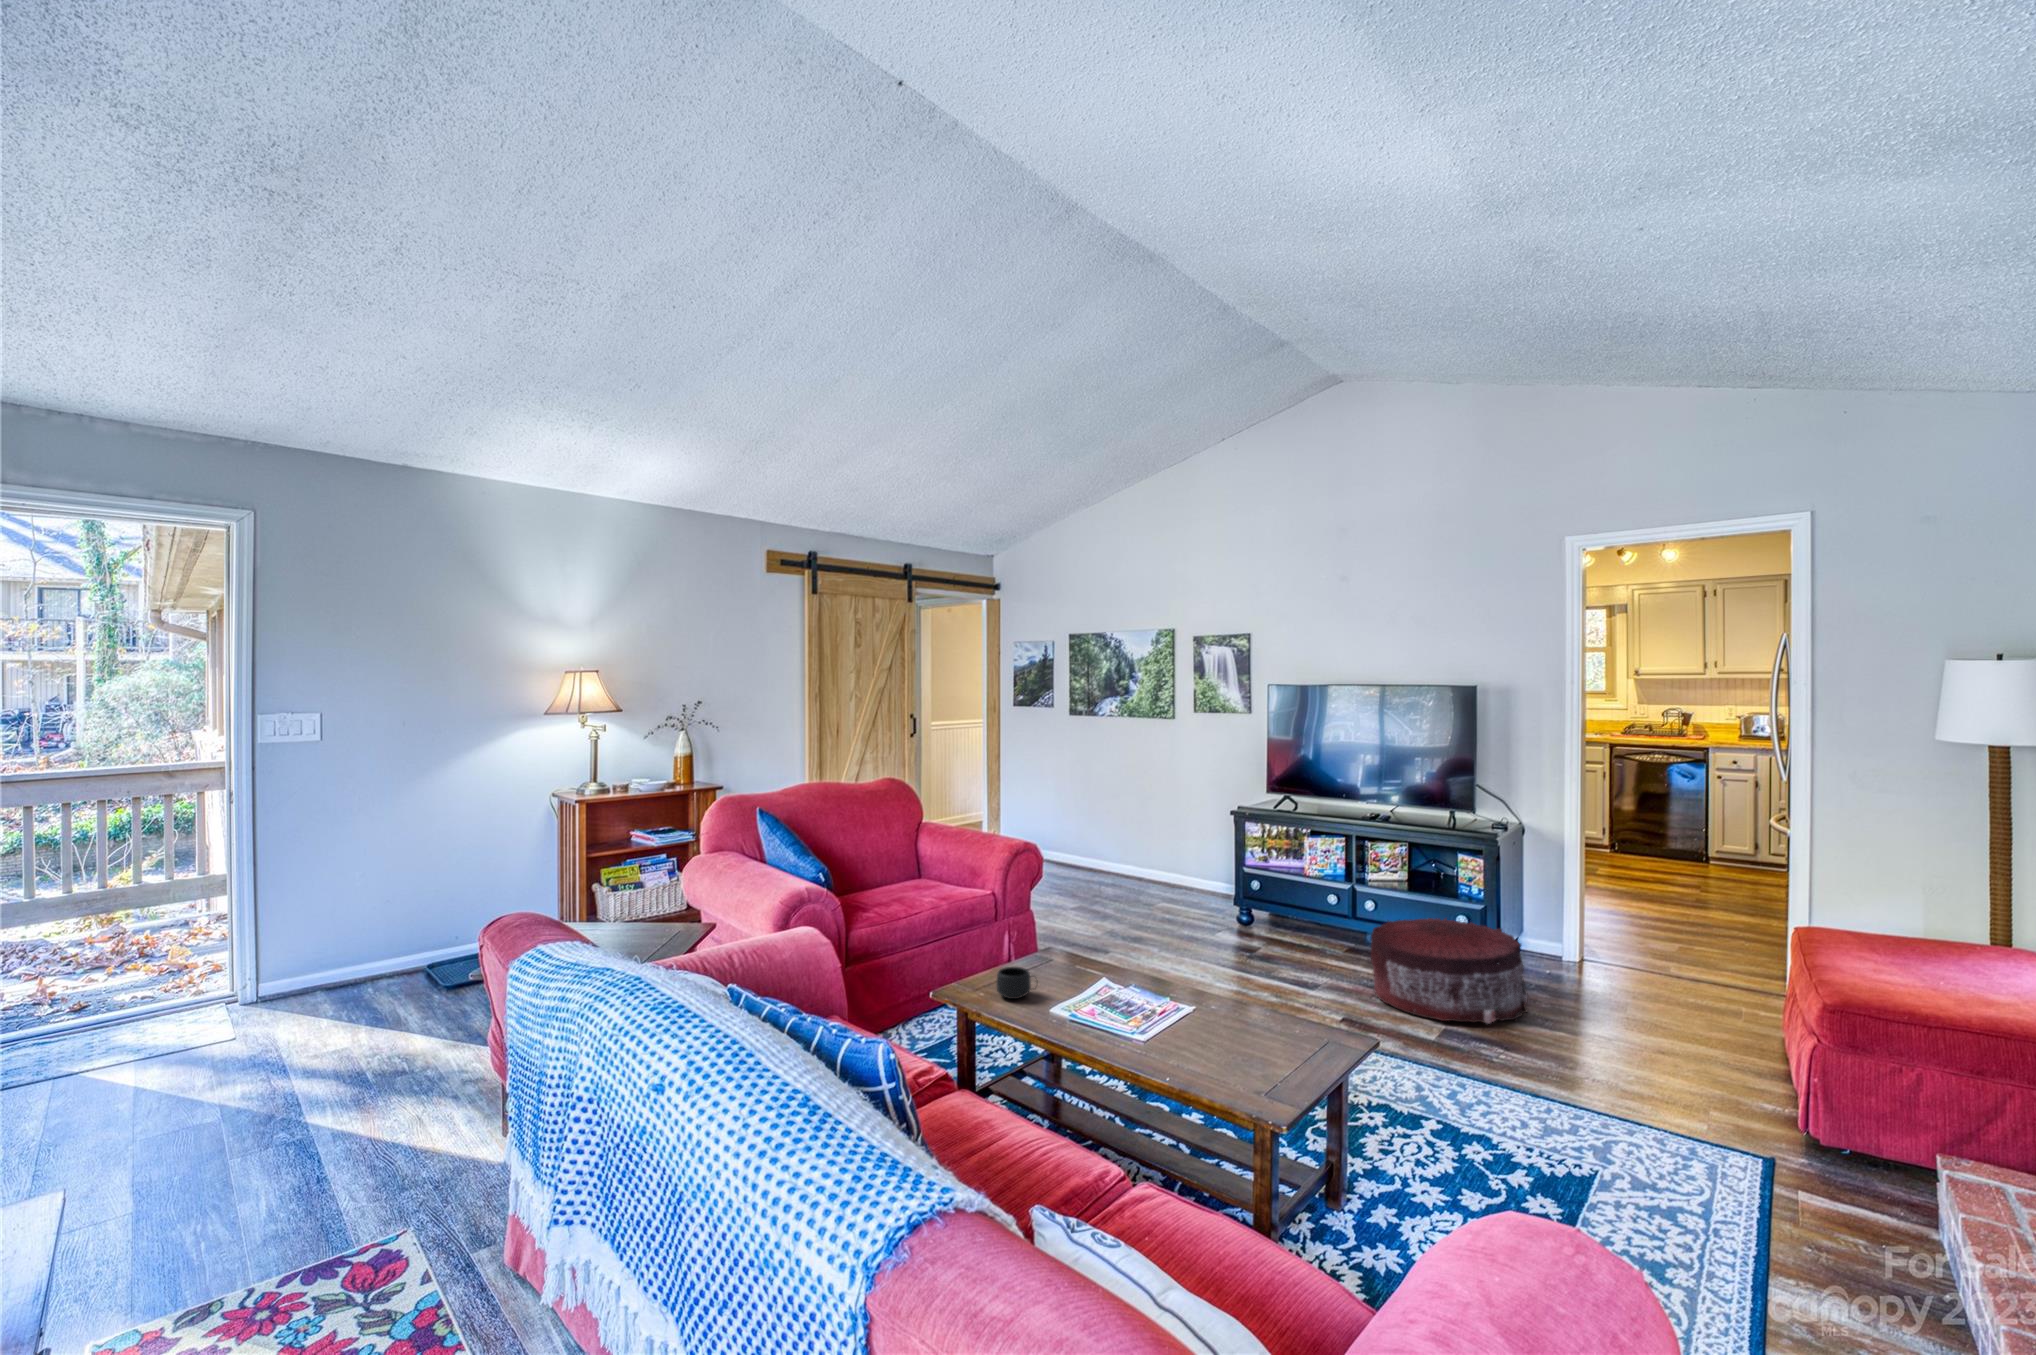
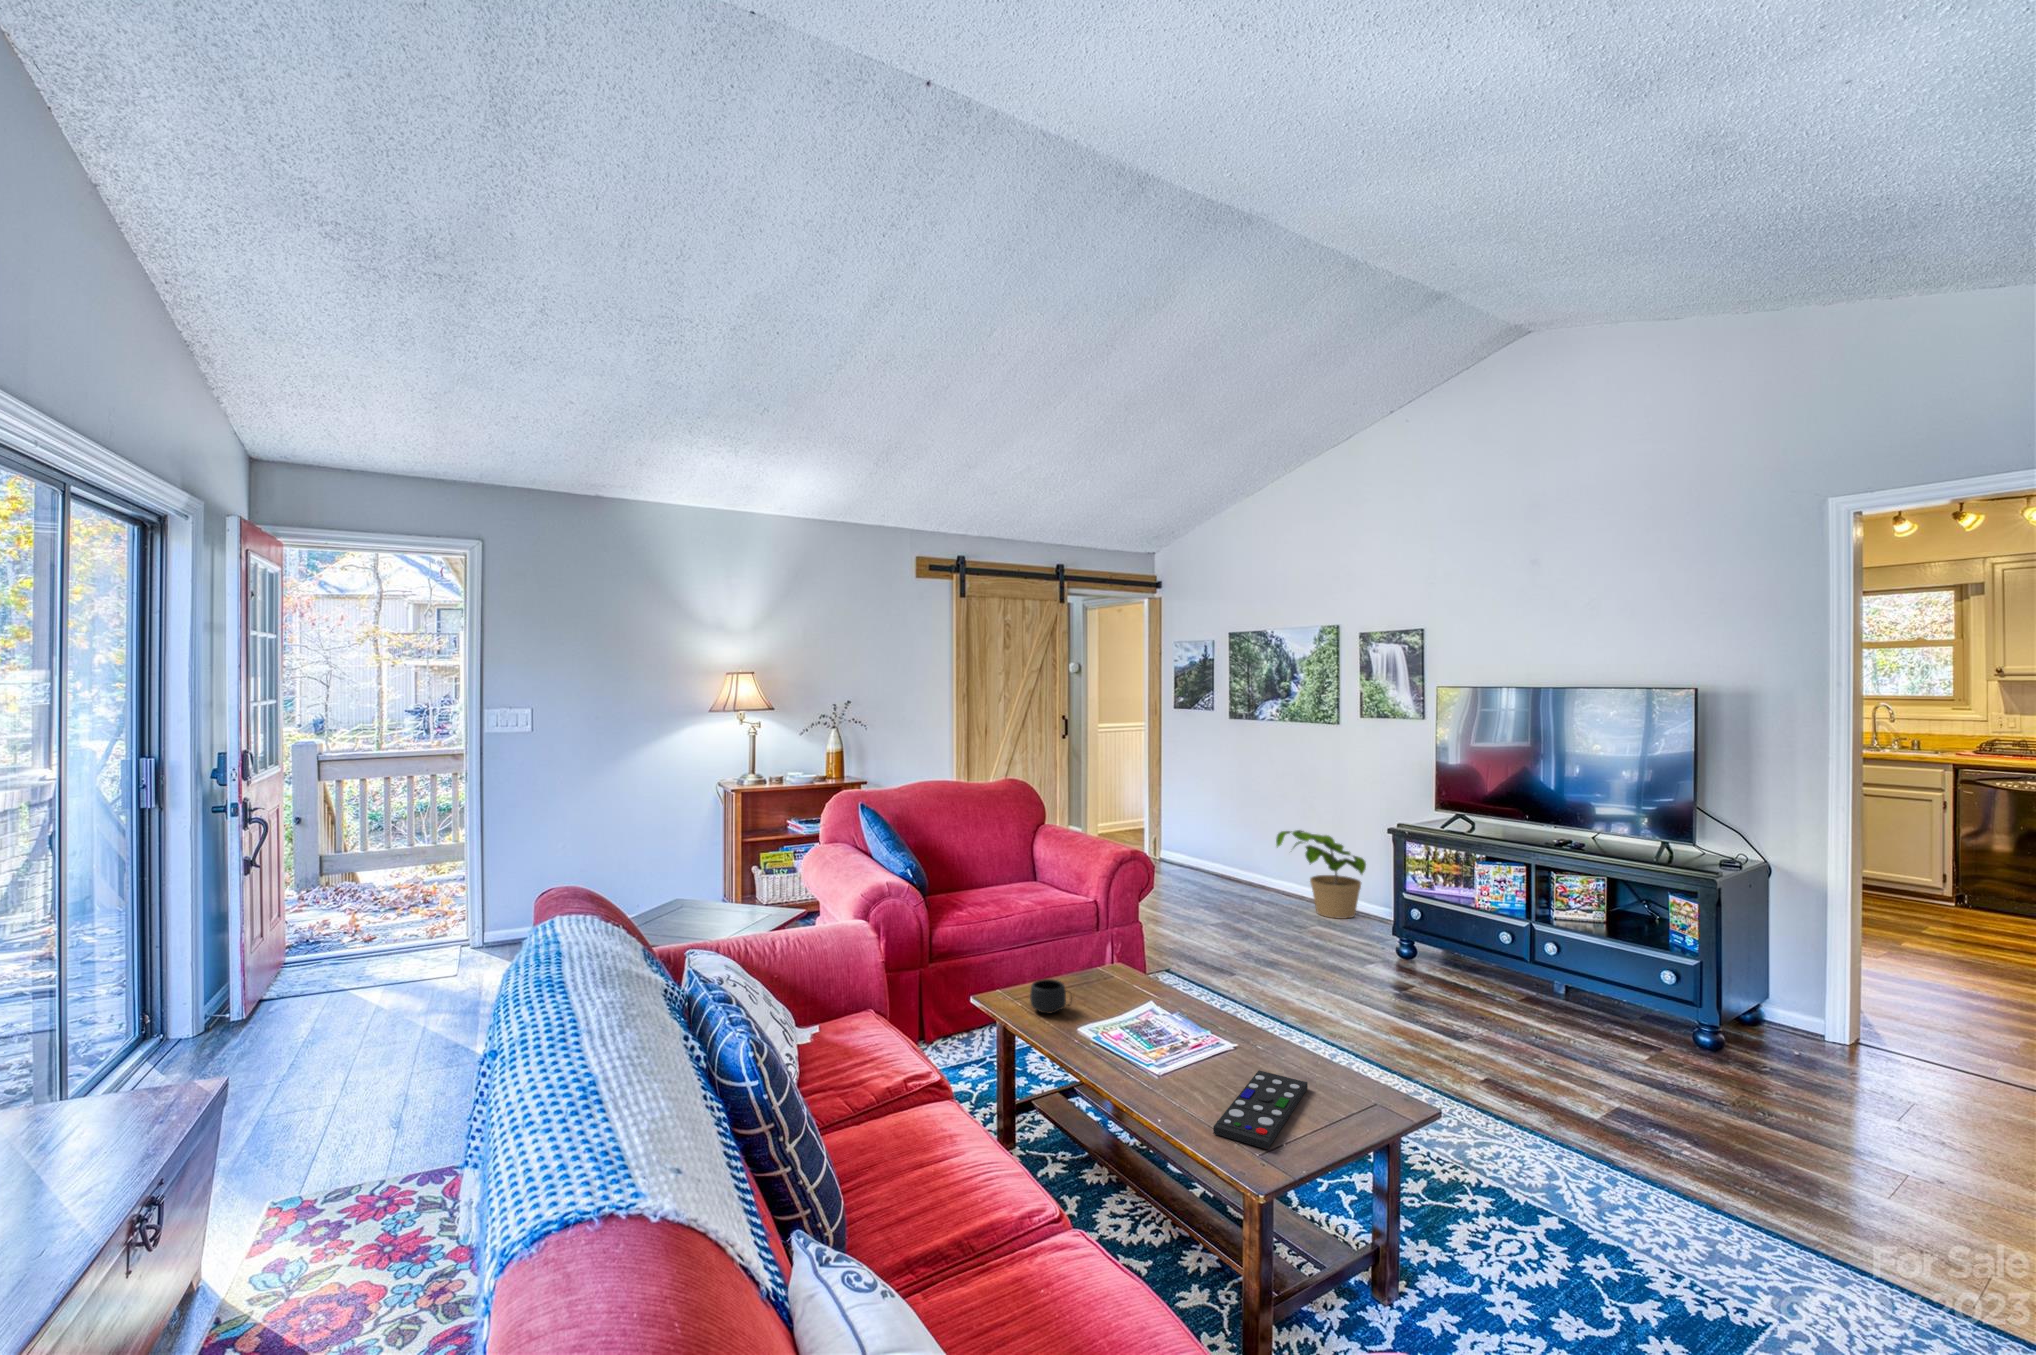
potted plant: none [1127,816,1202,896] -> present [1276,830,1366,919]
pouf: present [1371,918,1528,1024] -> none [1532,966,1741,1110]
remote control: none [1217,1026,1270,1089] -> present [1213,1070,1308,1149]

